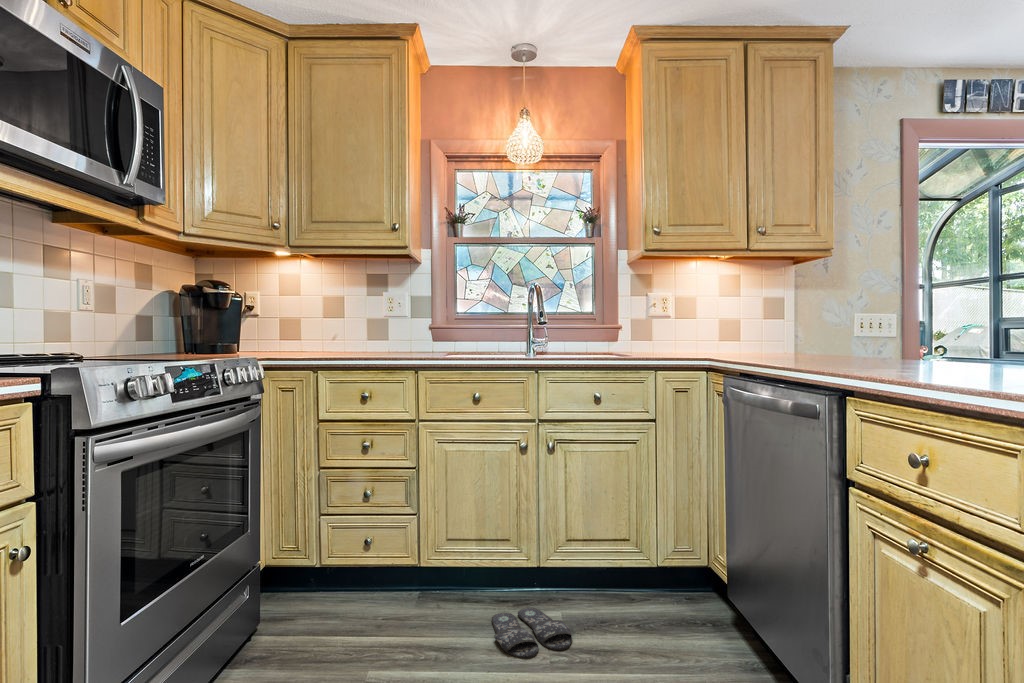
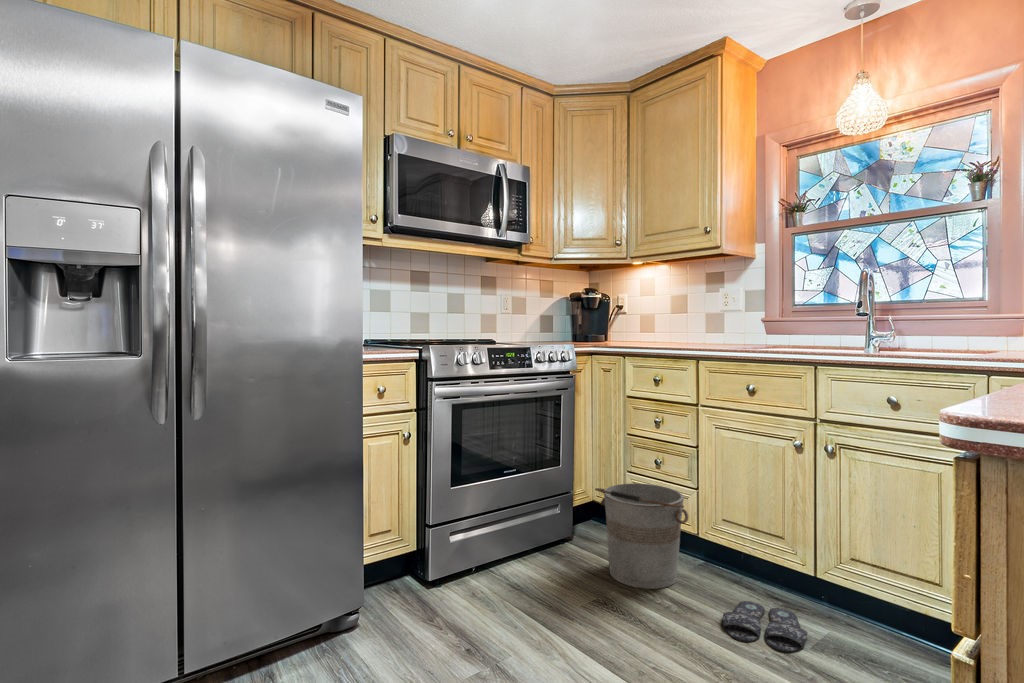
bucket: none [322,520,433,654] -> present [595,483,688,589]

